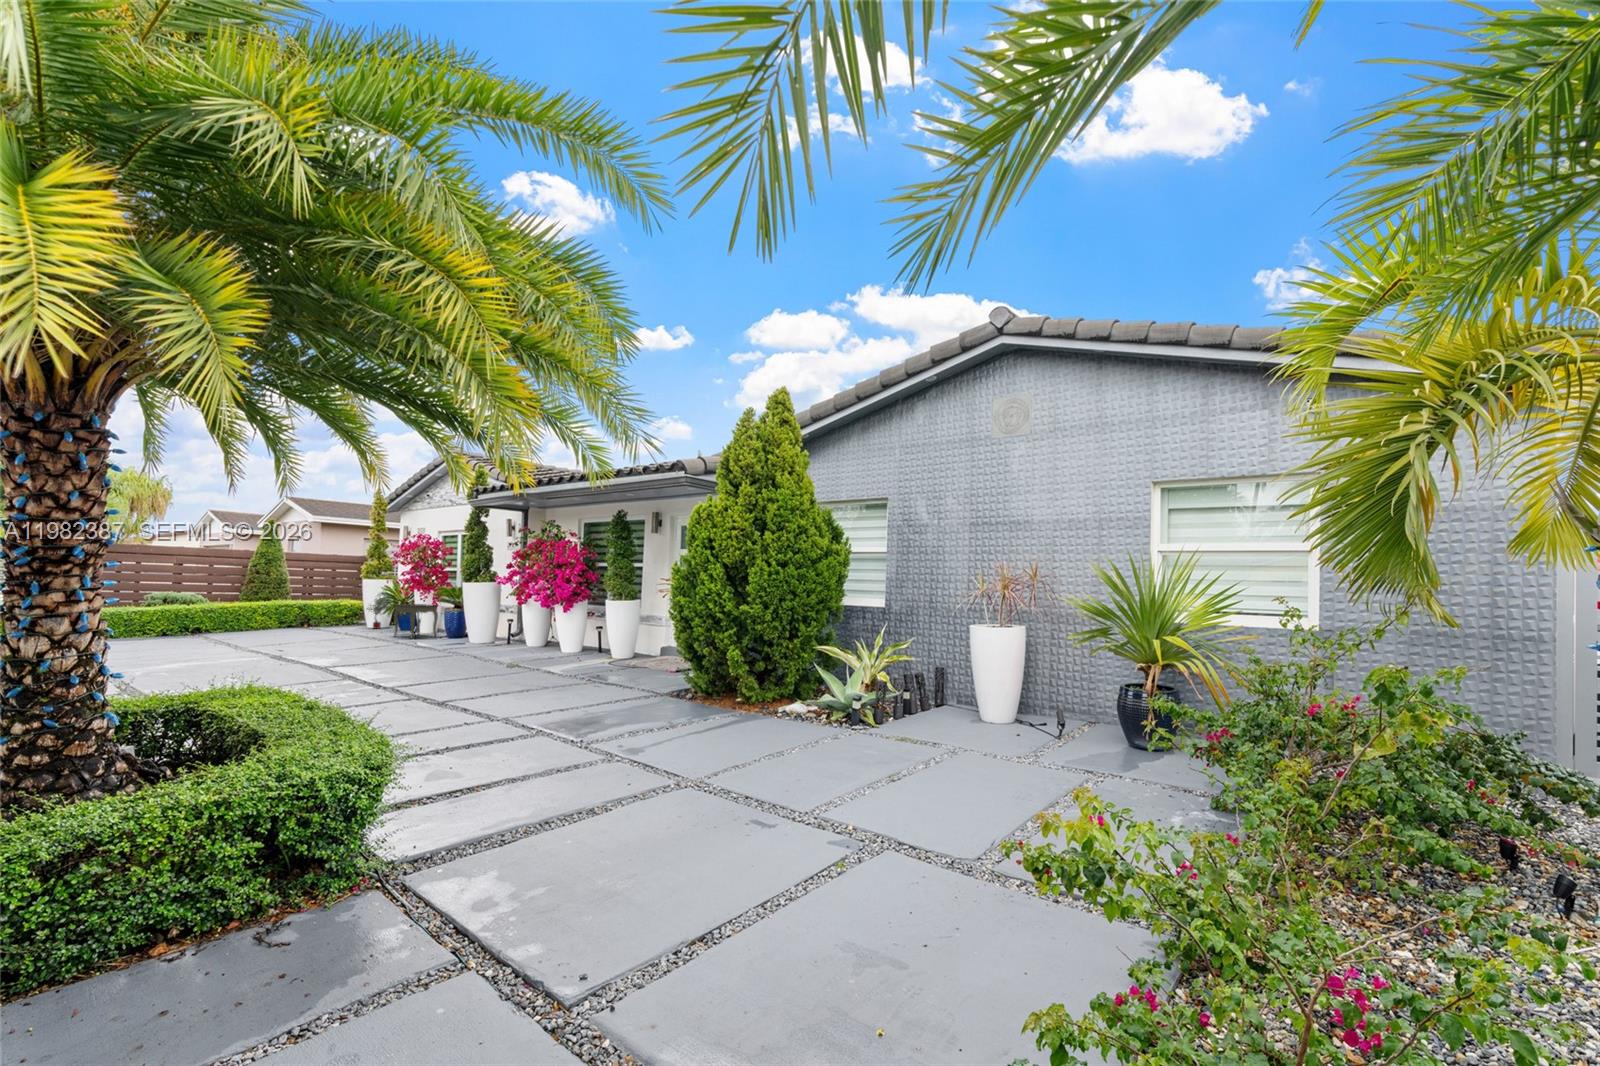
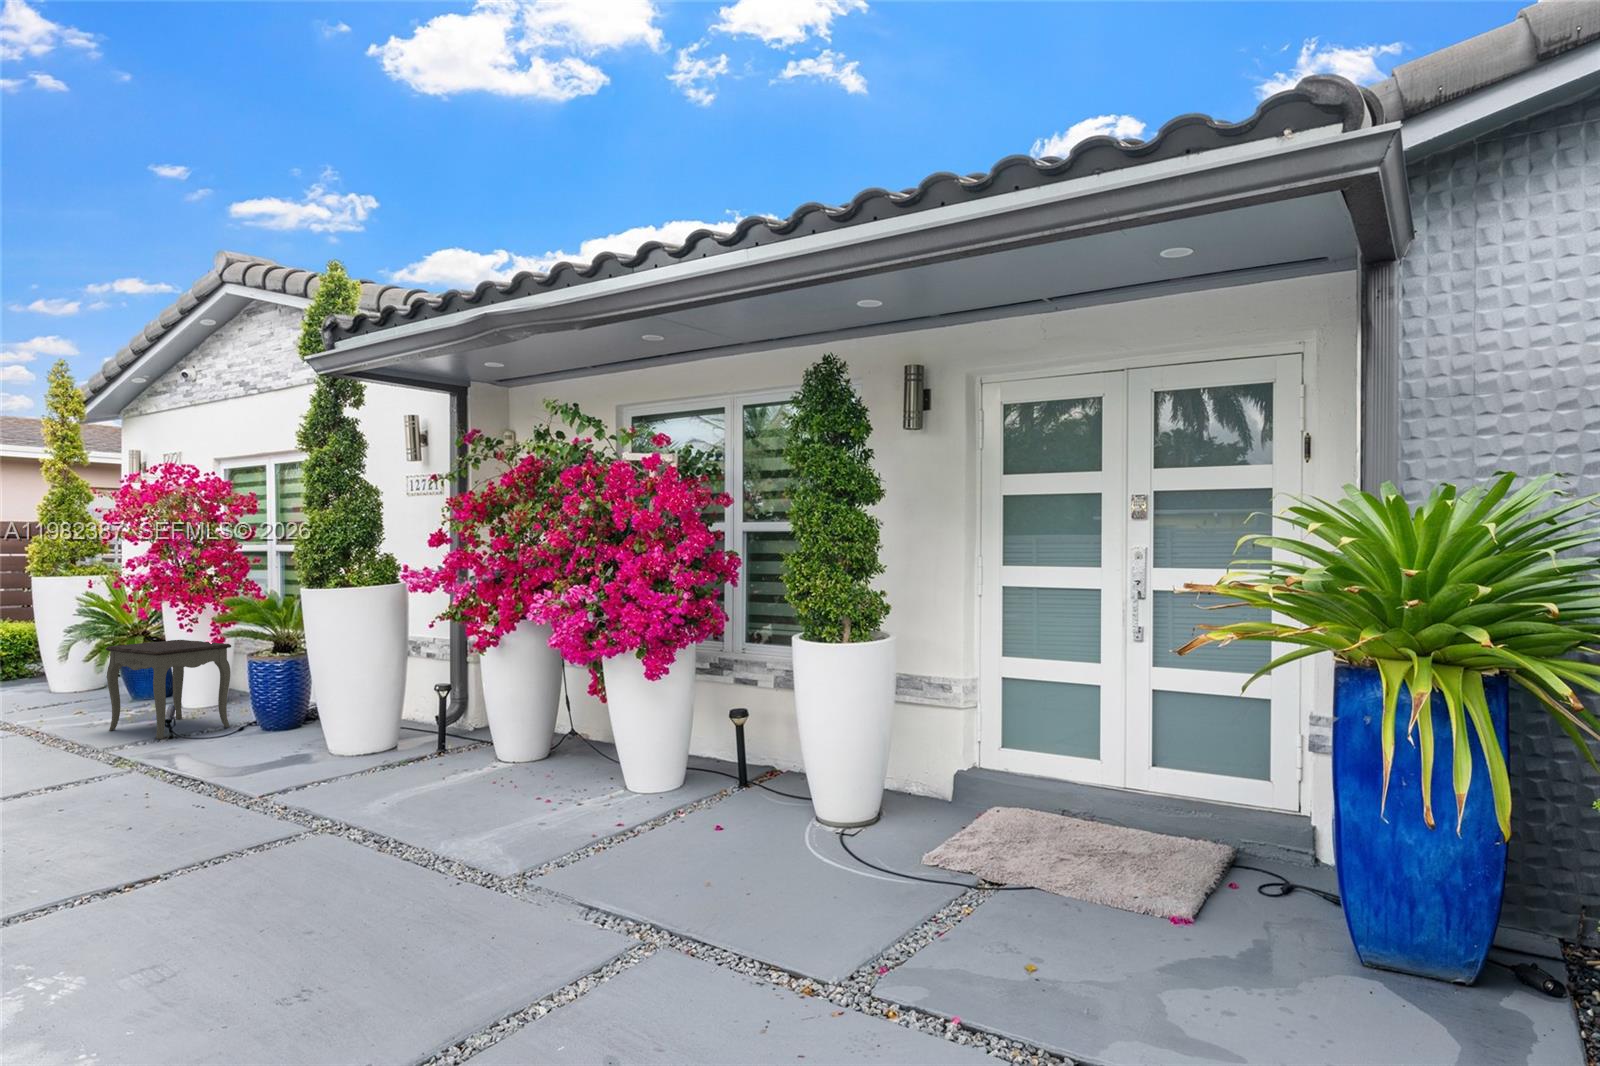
potted tree: present [367,595,391,629] -> none [38,609,107,698]

